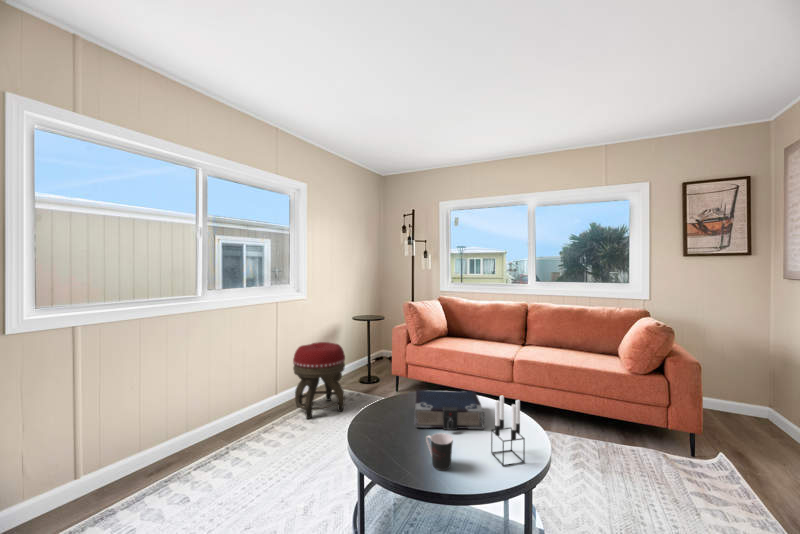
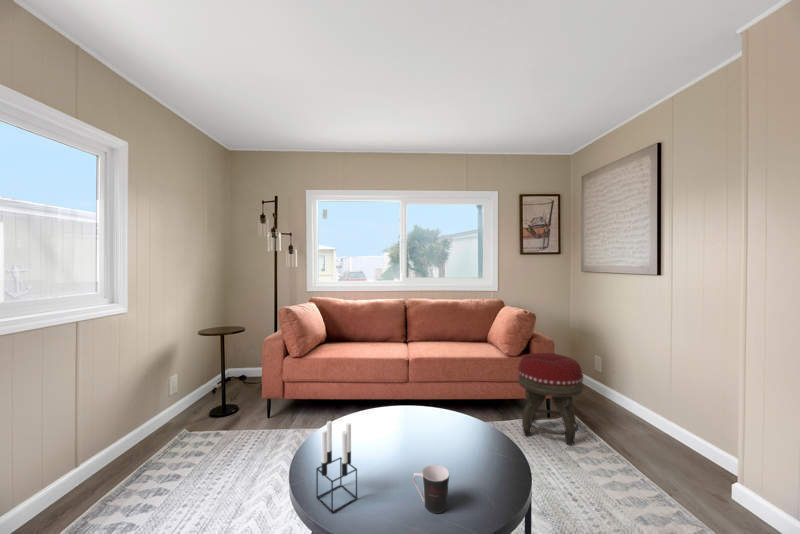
footstool: present [293,342,345,419] -> present [518,353,583,446]
book: present [415,390,485,430] -> none [348,402,442,464]
candle holder: present [491,395,525,466] -> present [316,421,357,513]

